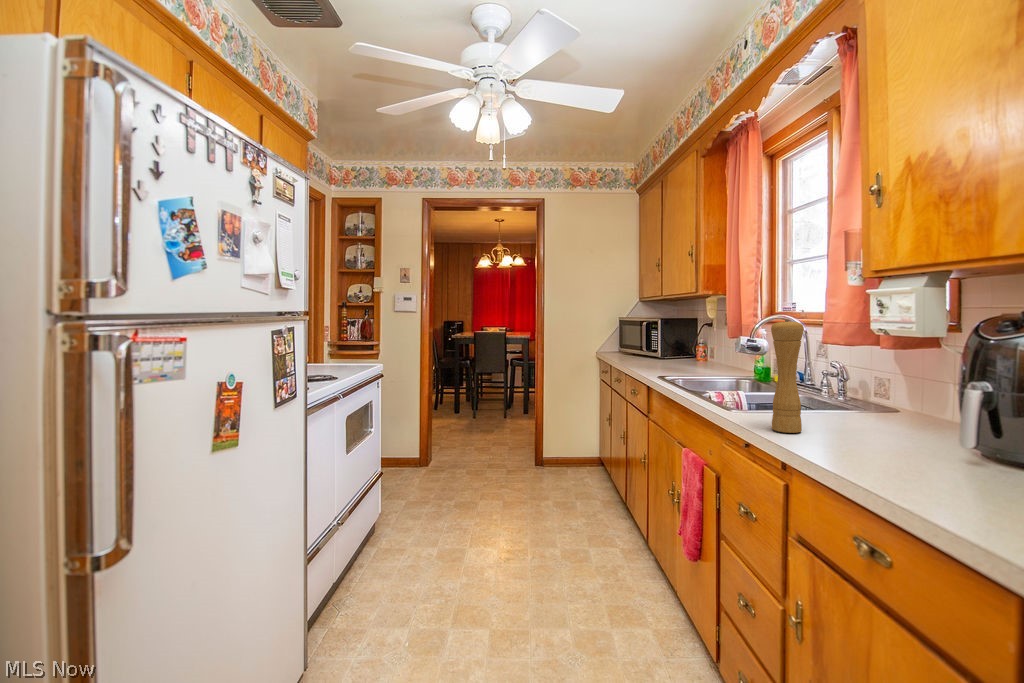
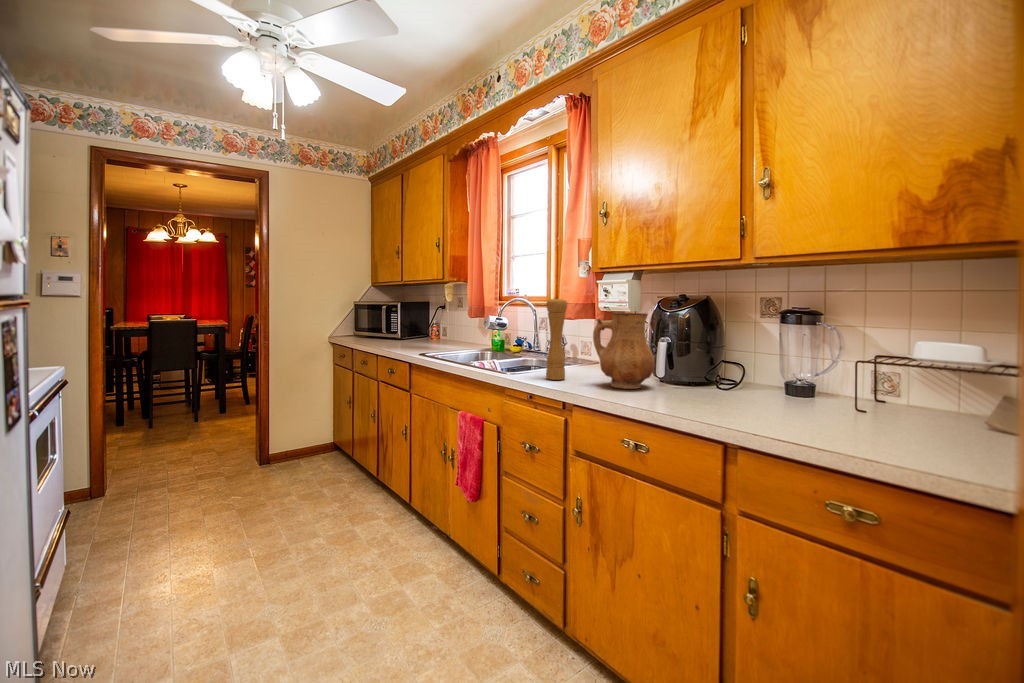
ceramic pitcher: none [834,342,951,465] -> present [593,312,655,389]

